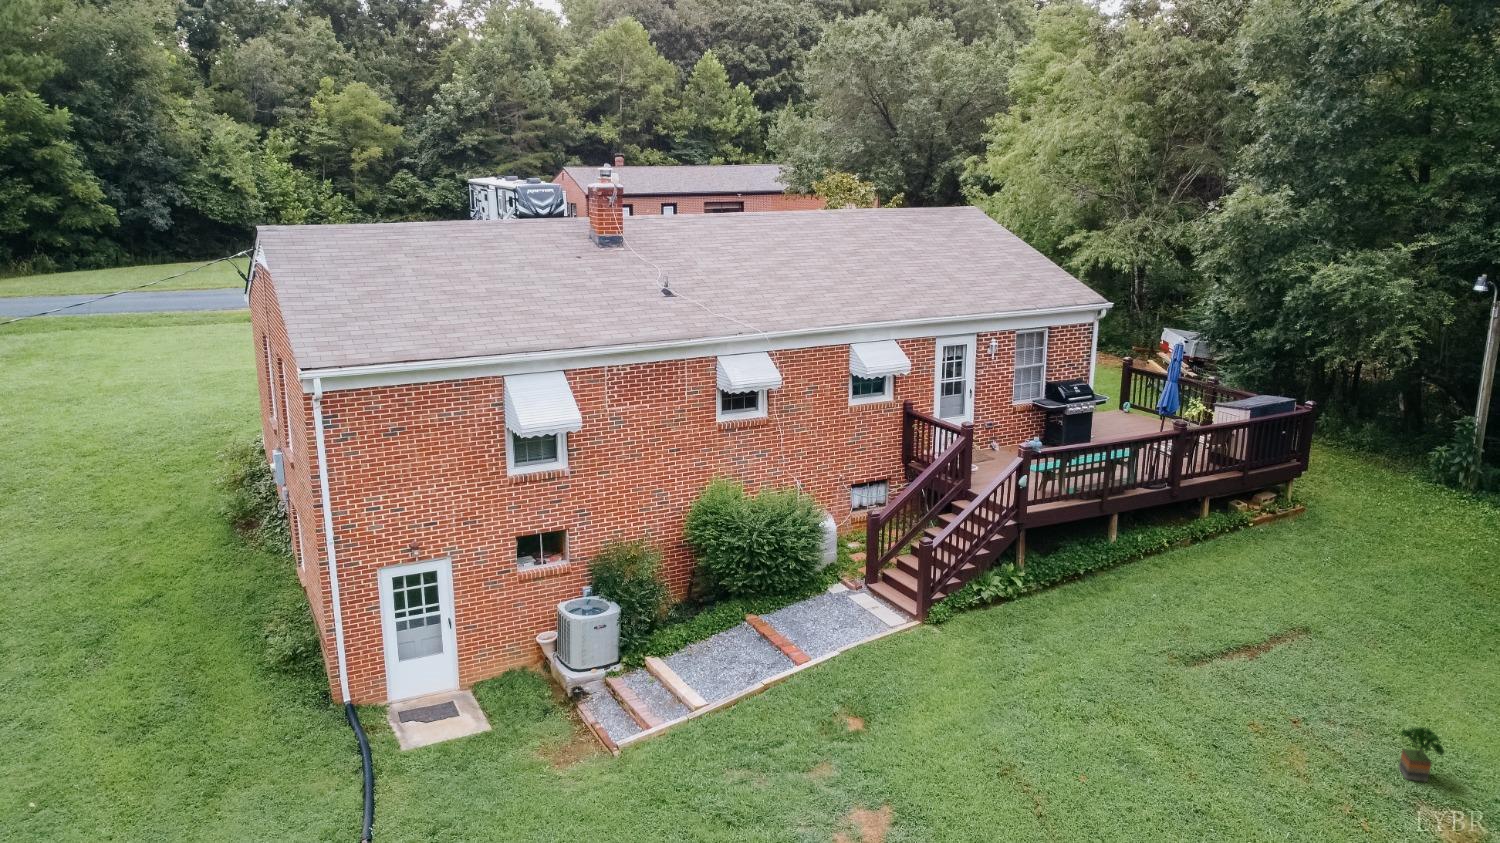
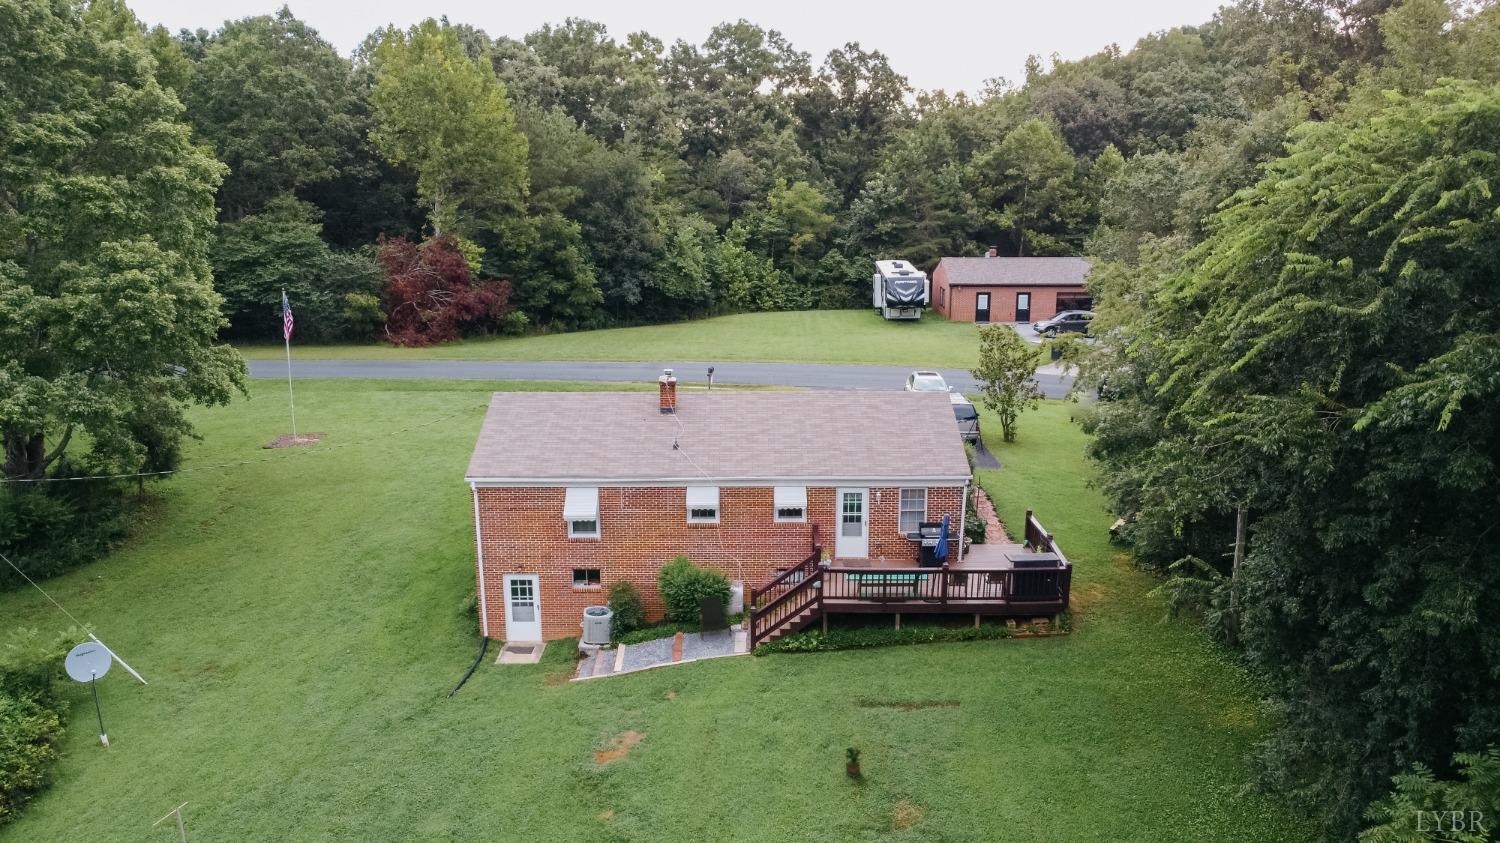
lounge chair: none [791,533,862,616] -> present [699,595,731,638]

